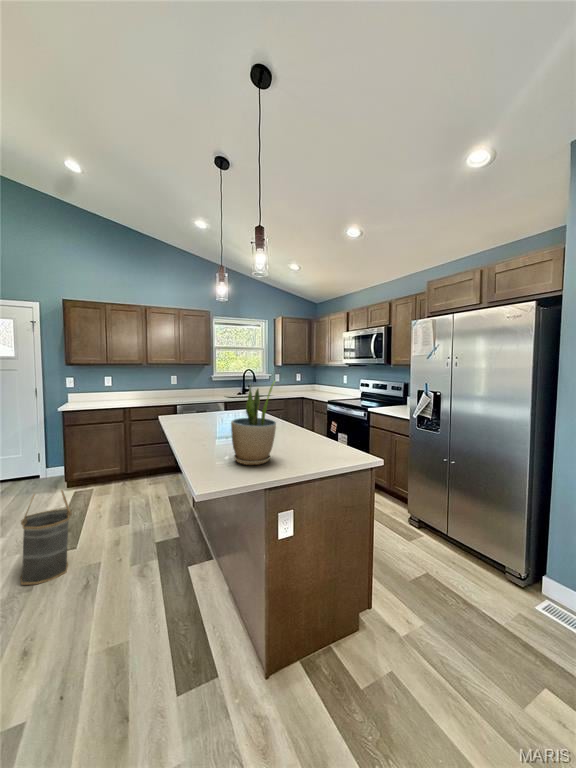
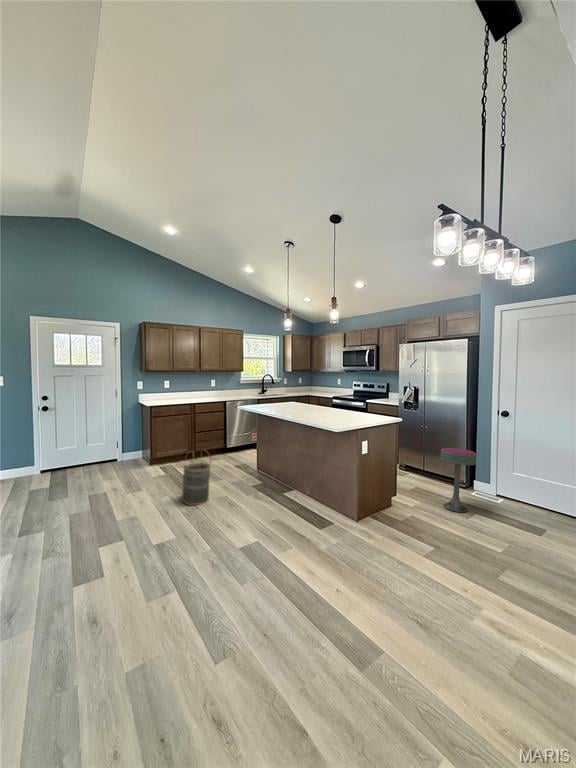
potted plant: present [231,382,276,465] -> none [332,378,355,419]
bar stool: none [468,522,553,679] -> present [441,448,477,512]

